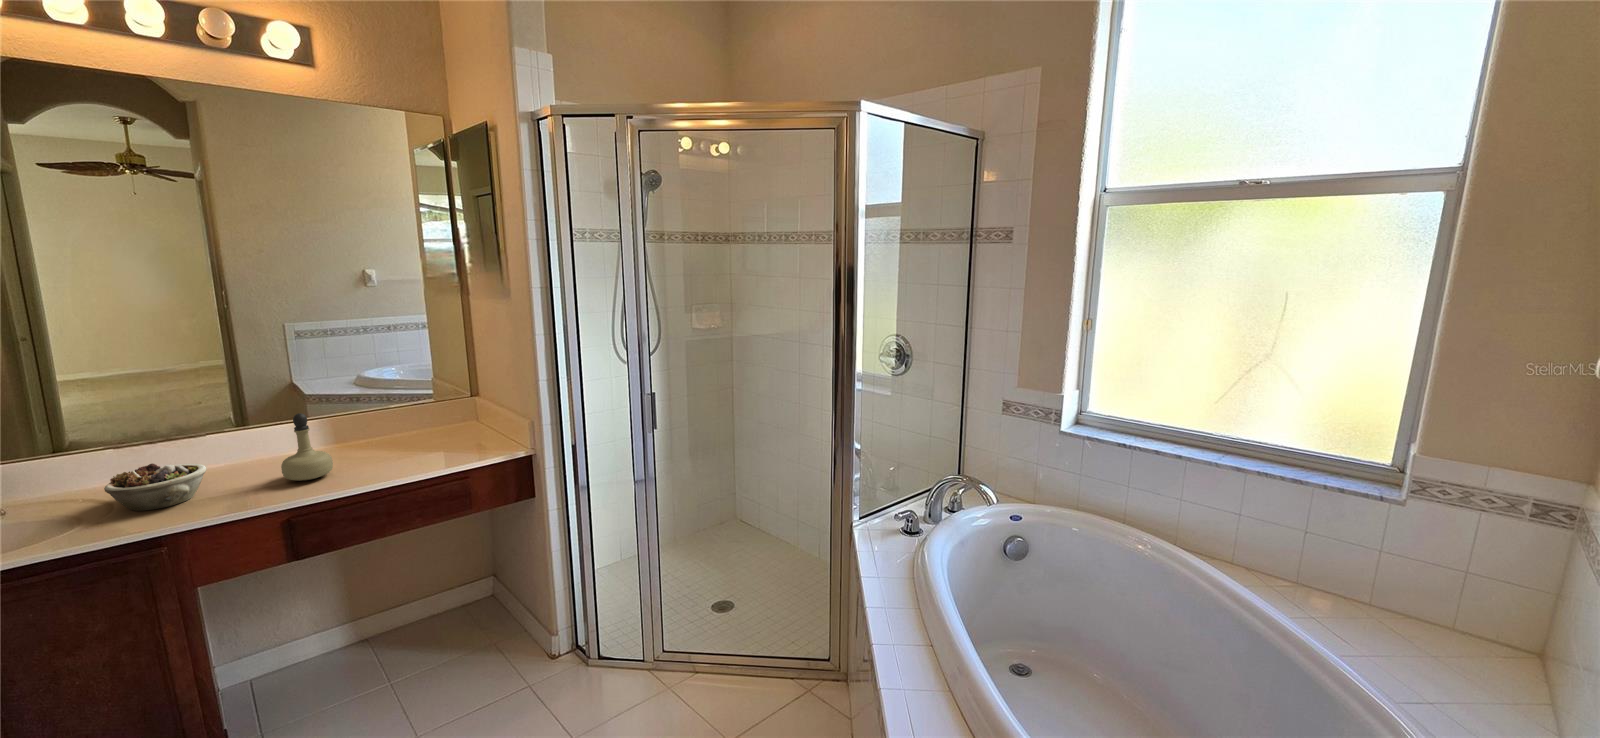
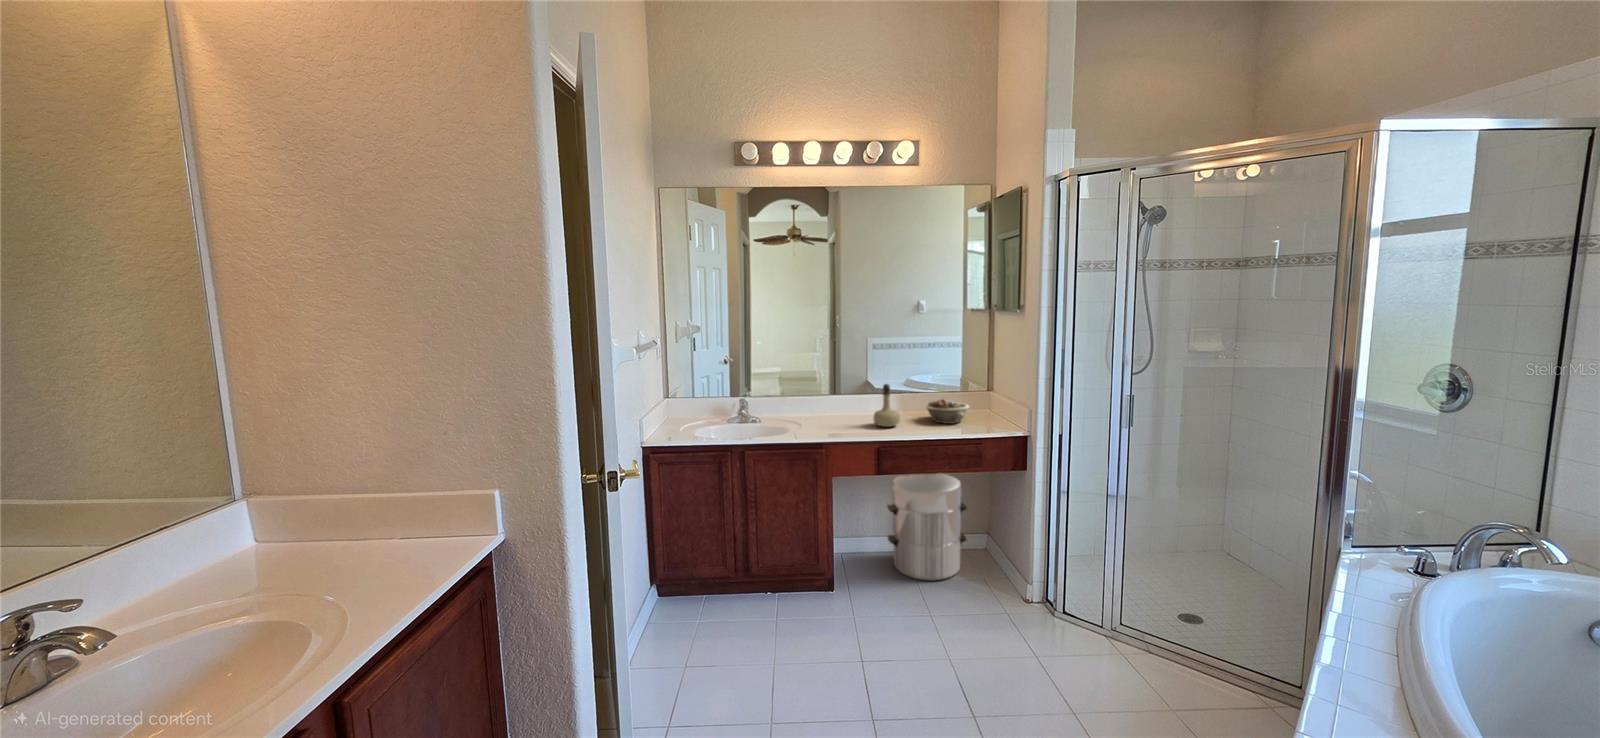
succulent planter: present [104,463,207,511] -> present [927,400,969,424]
waste bin: none [330,520,465,682] -> present [887,474,967,581]

